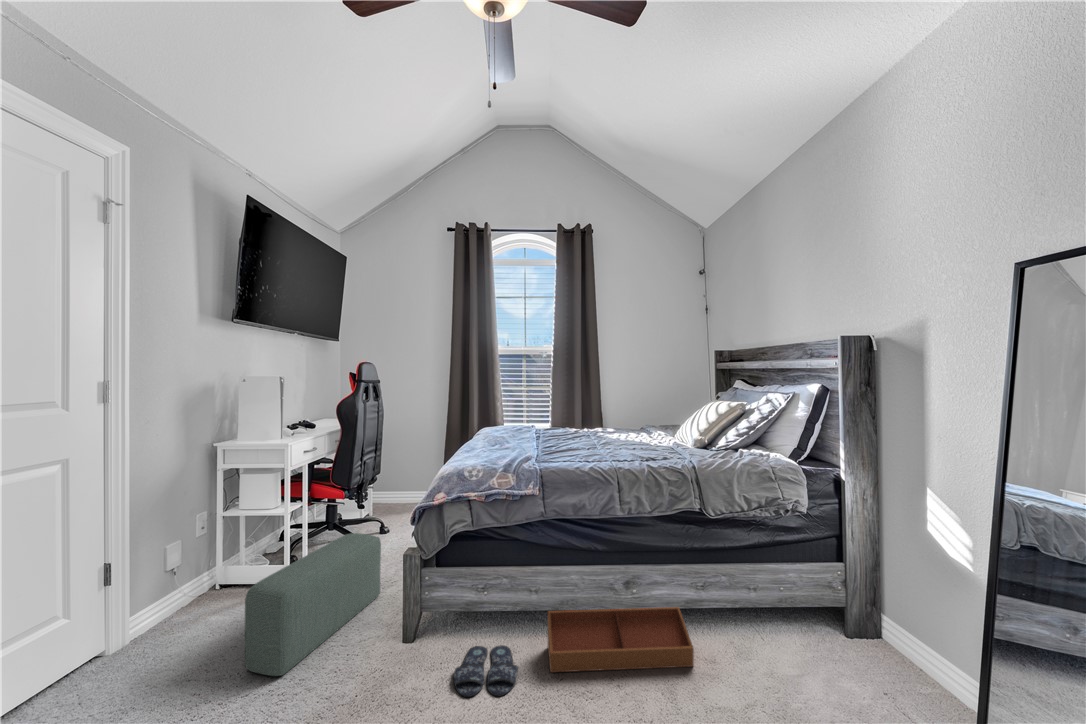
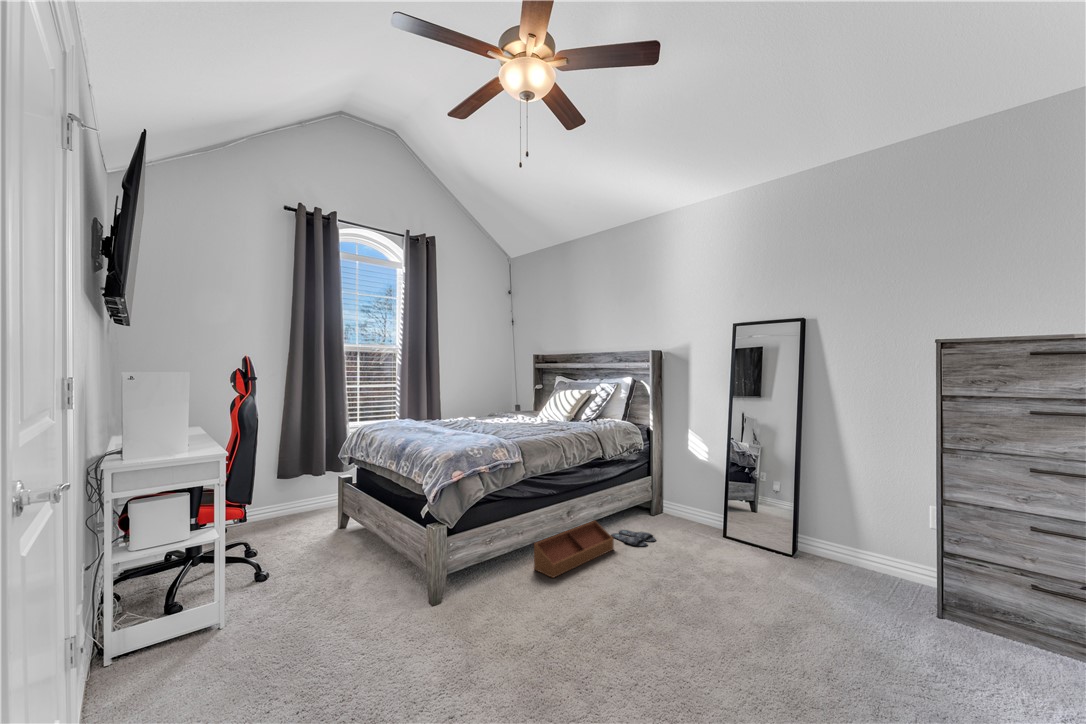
pouf: present [245,533,381,676] -> none [316,534,370,672]
slippers: present [454,645,518,697] -> present [611,530,656,546]

